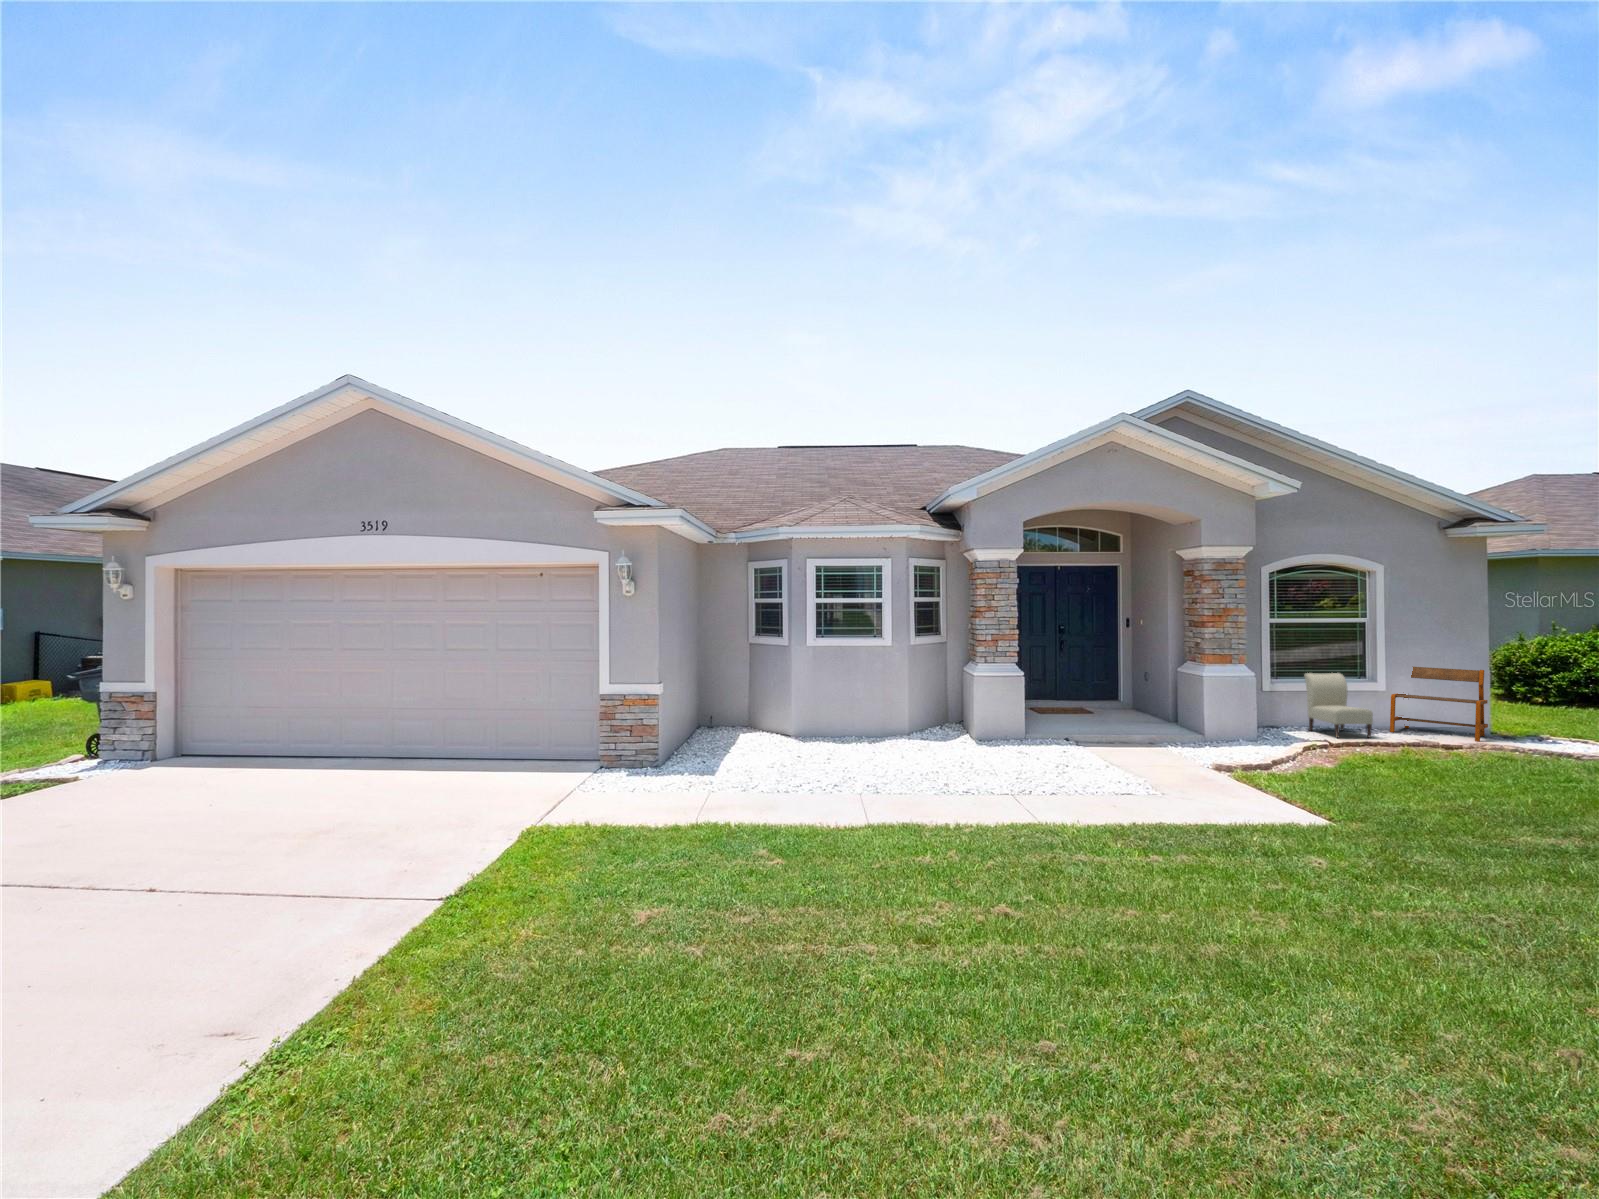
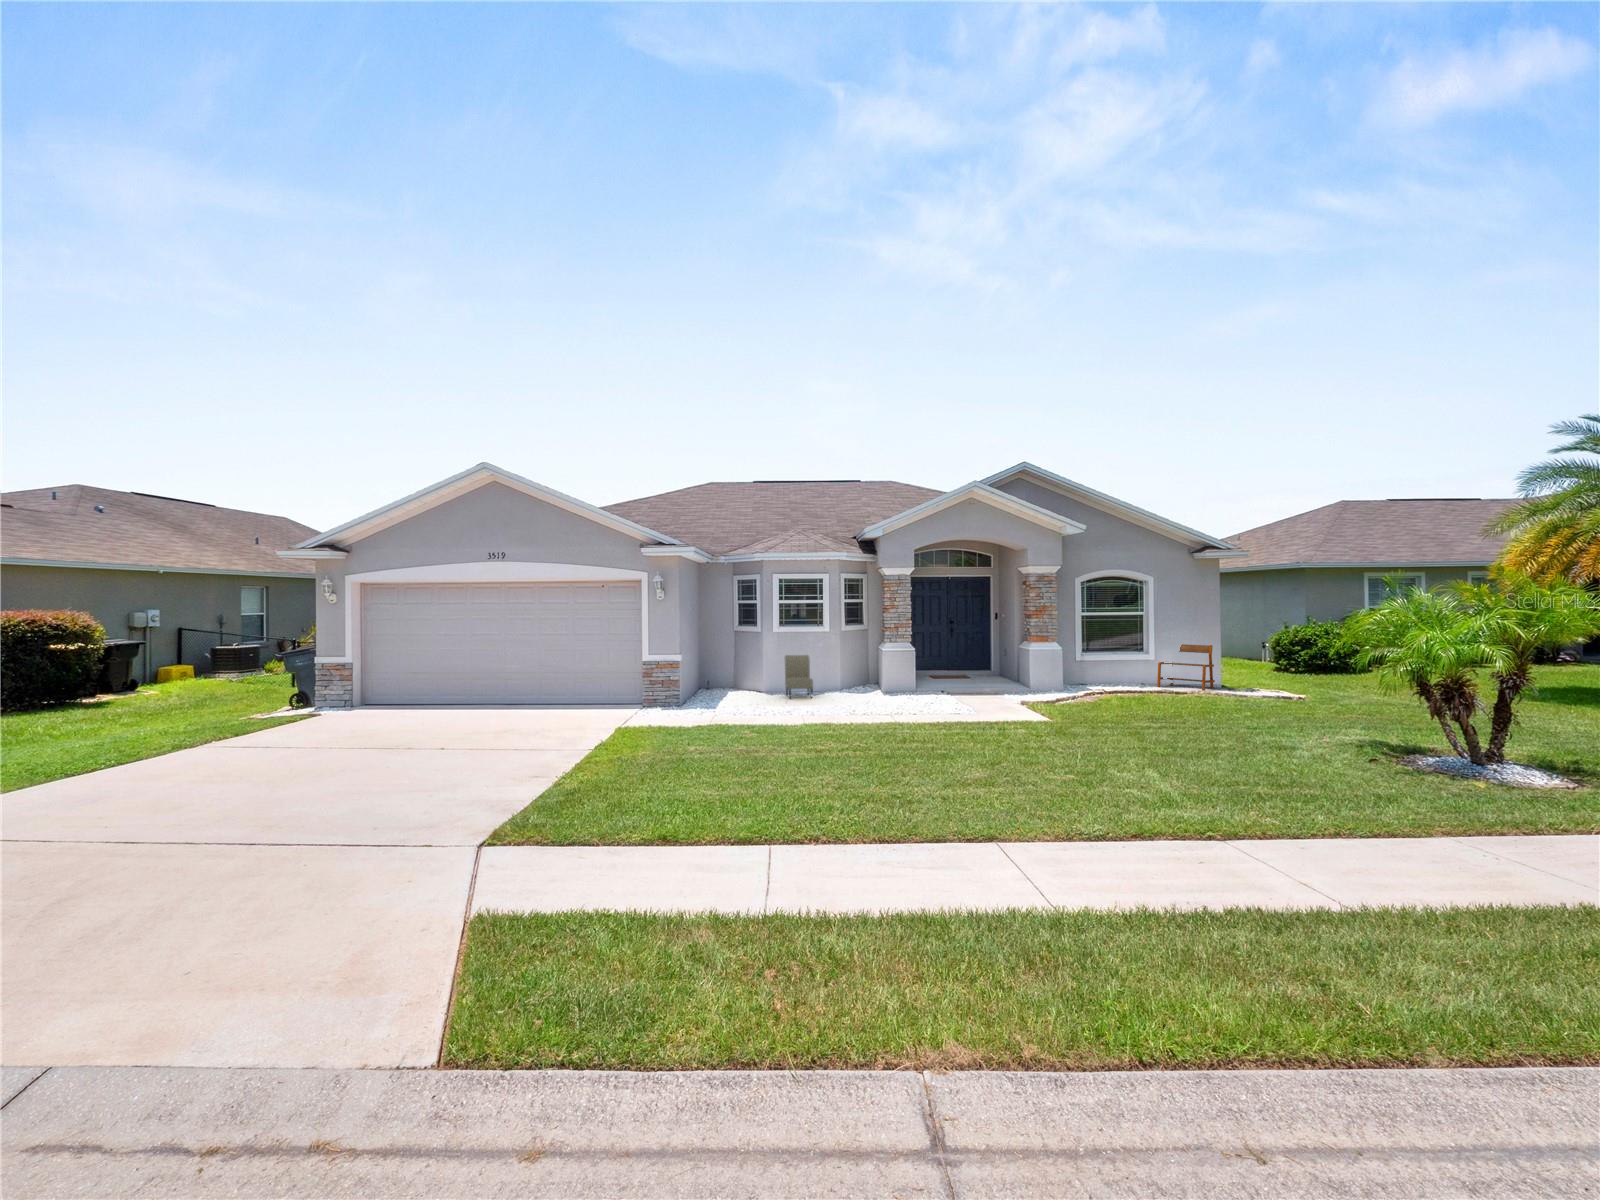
chair: present [1304,673,1373,738] -> present [785,655,813,698]

